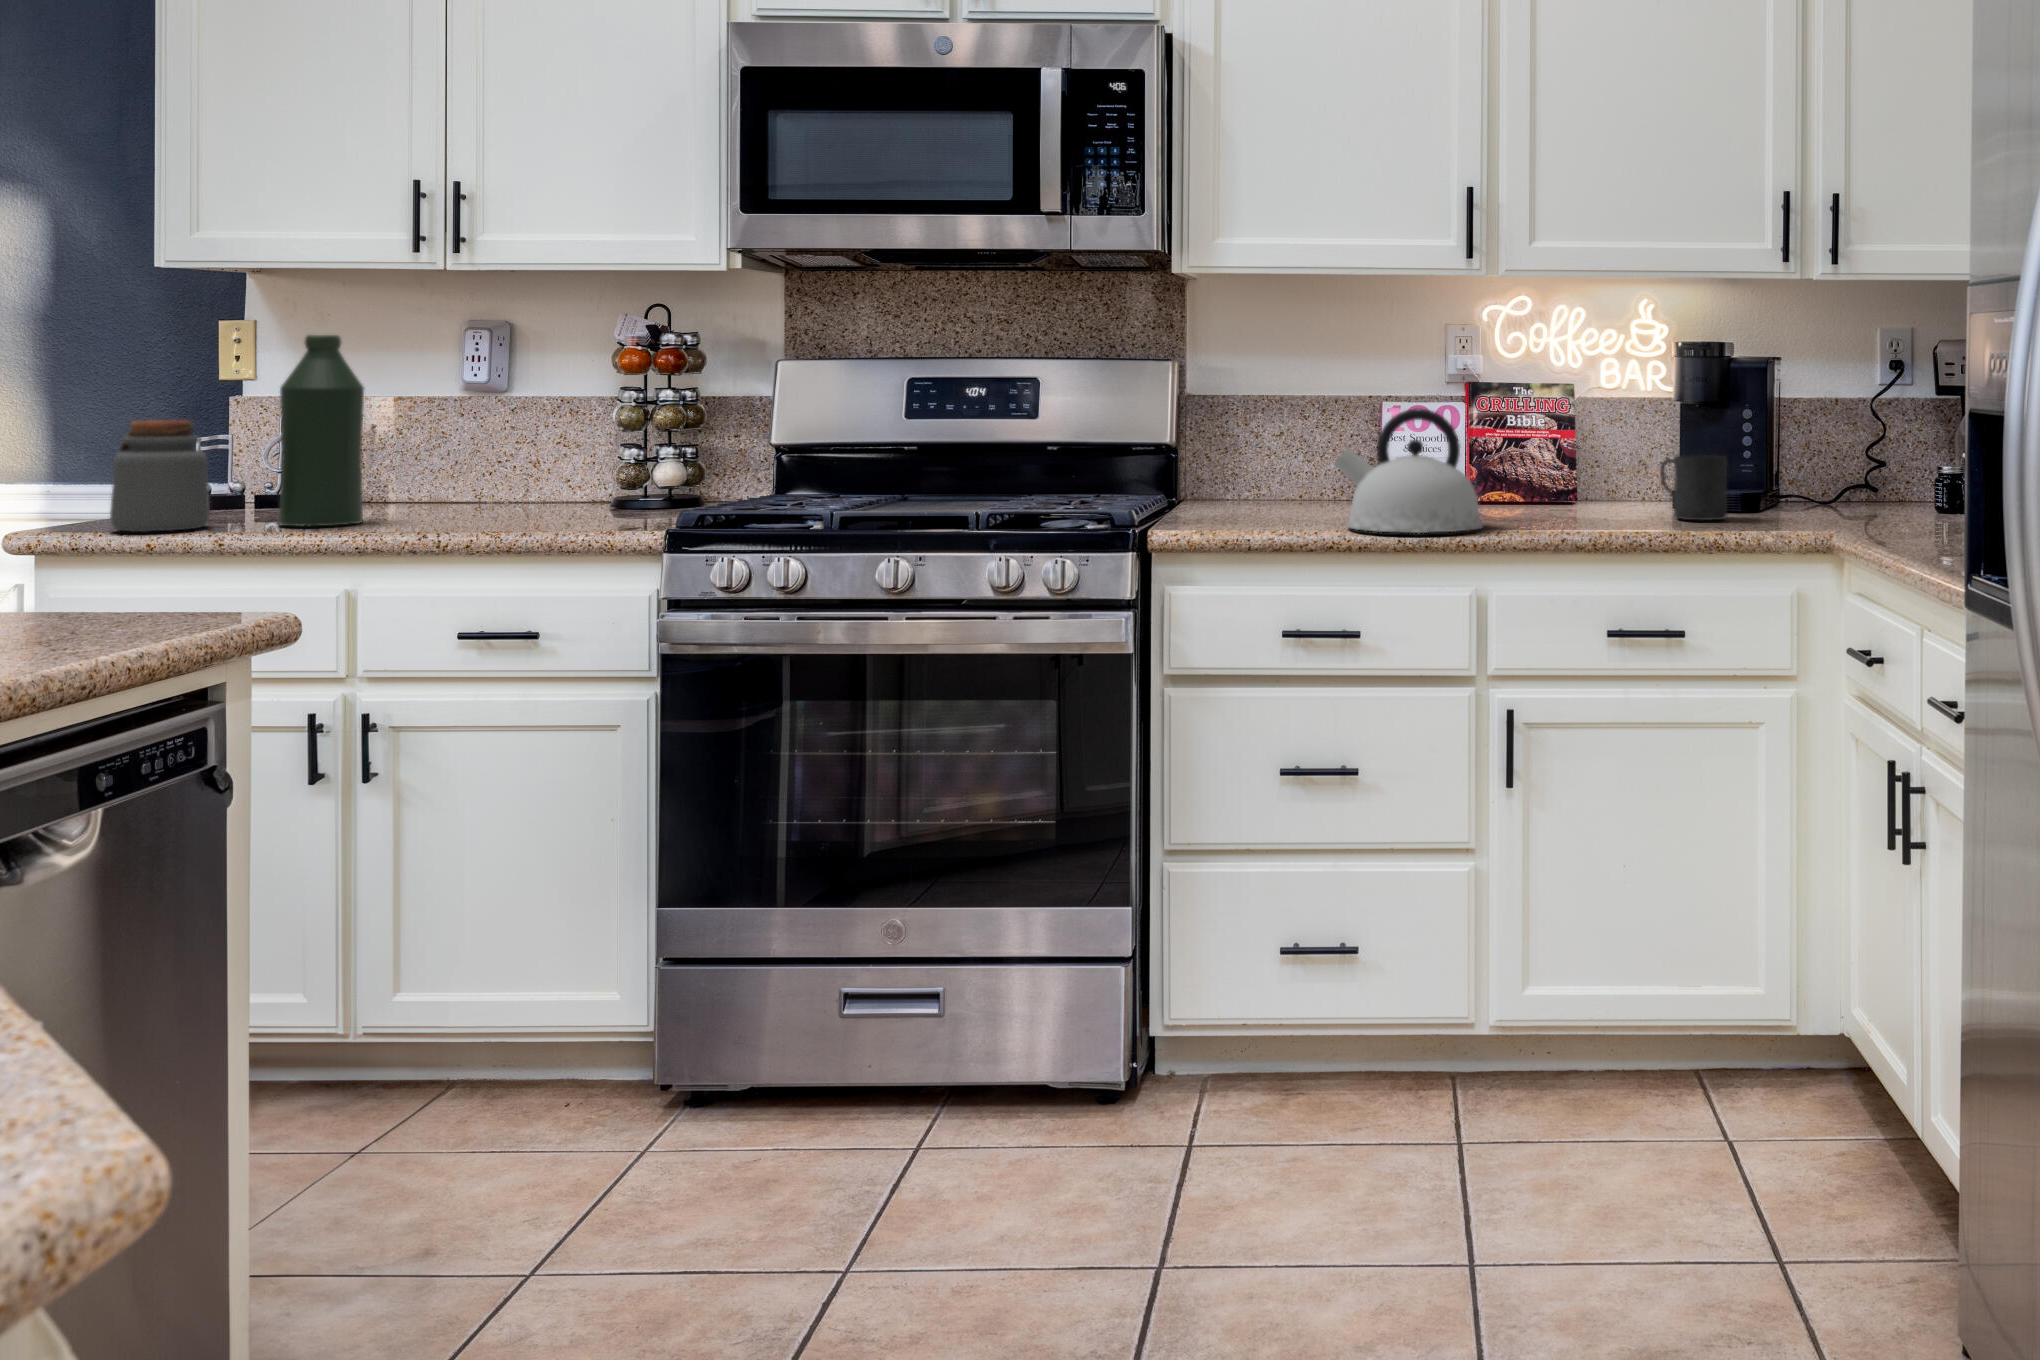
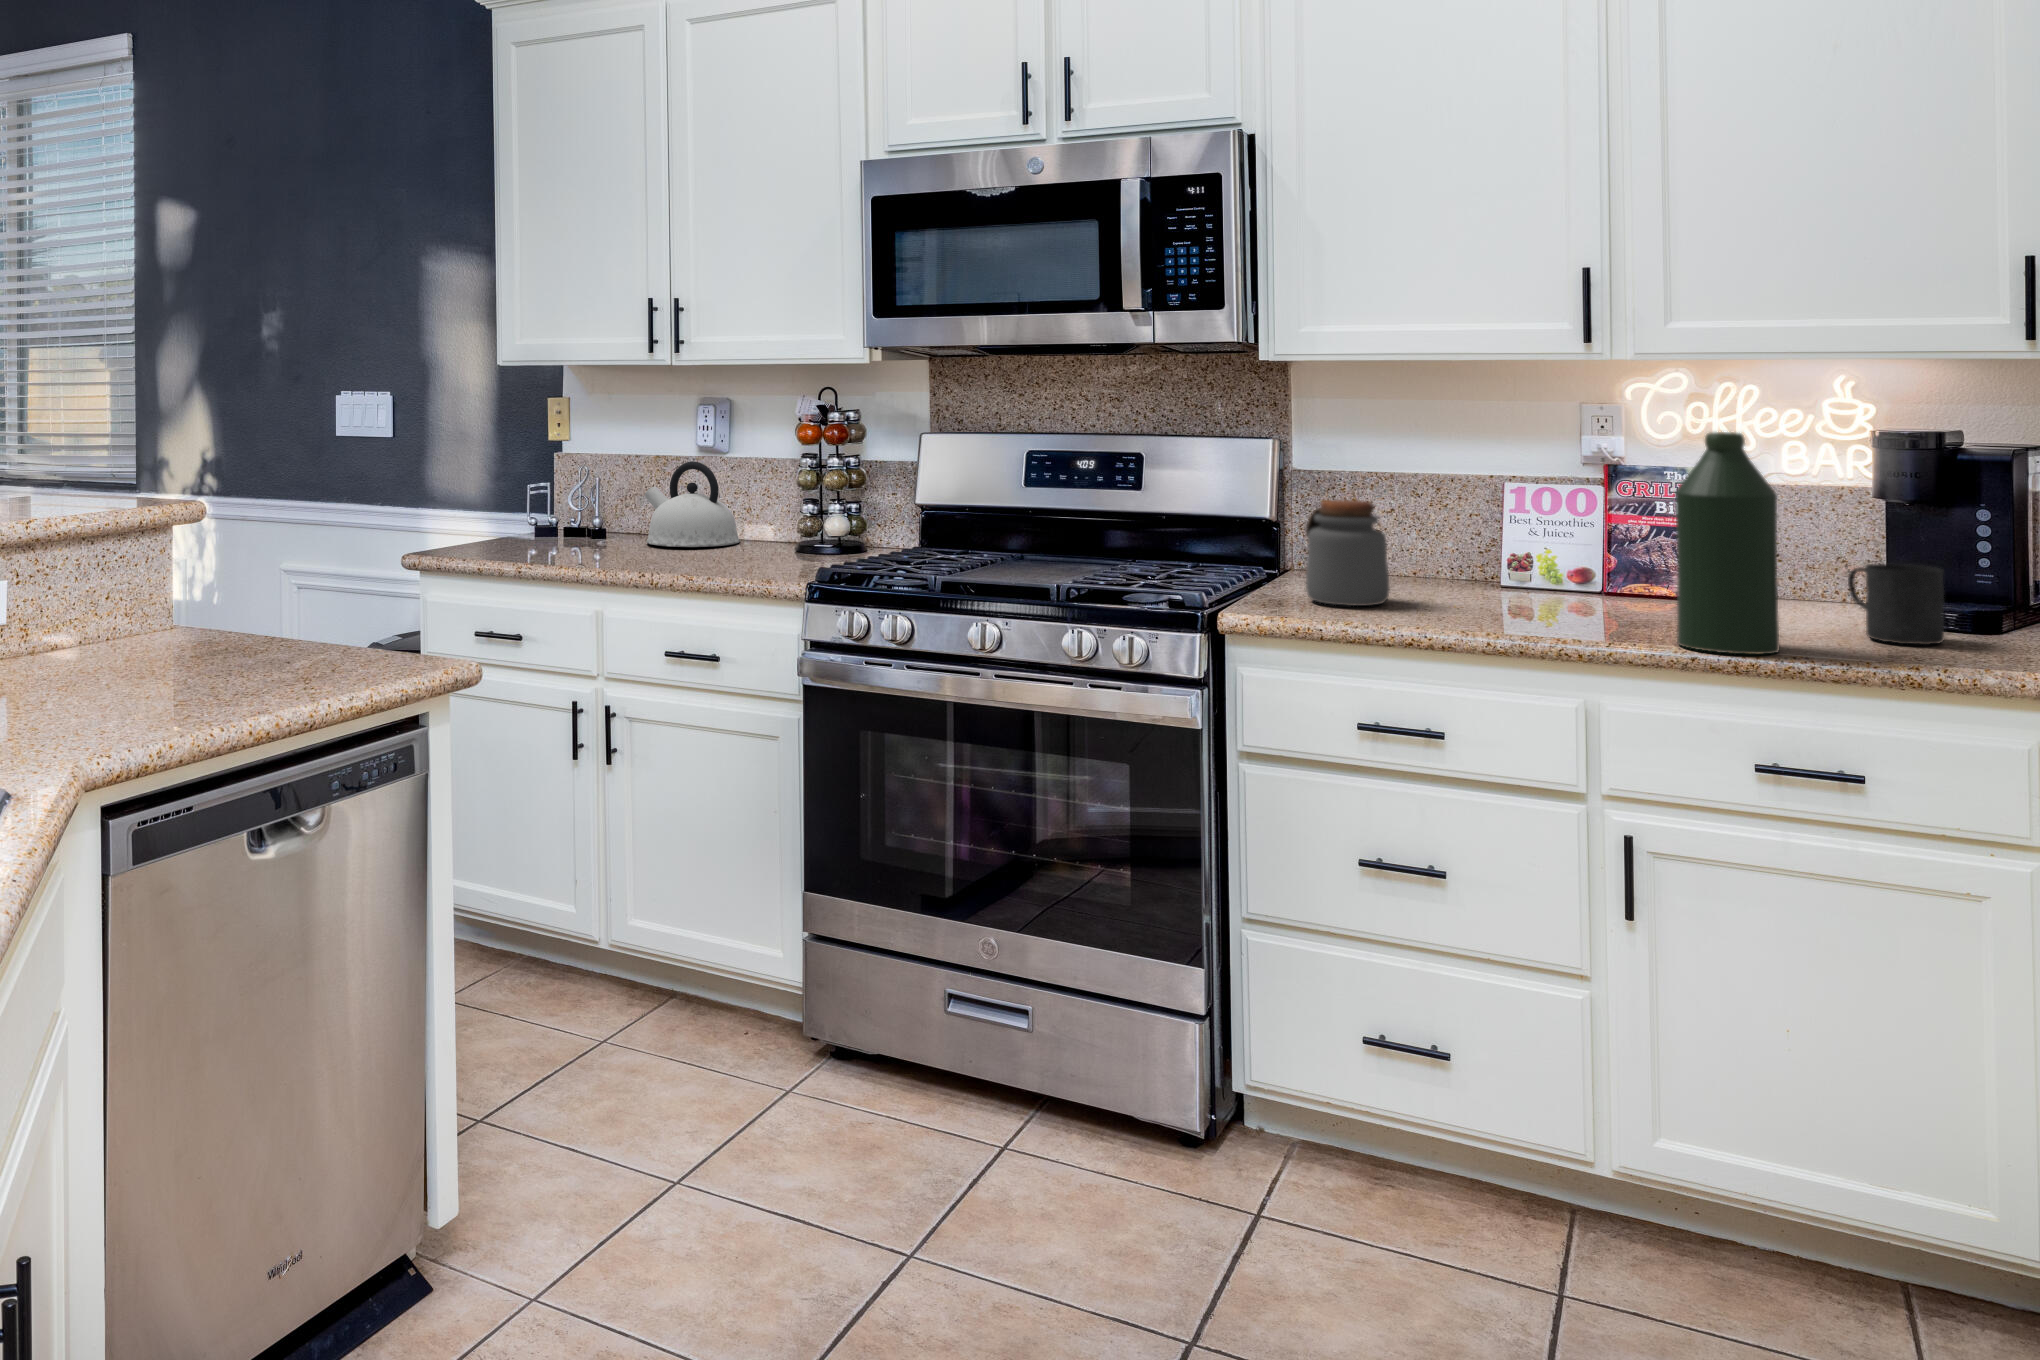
bottle: present [279,335,364,526] -> present [1675,432,1779,654]
kettle: present [1335,408,1483,533] -> present [645,461,740,547]
jar: present [110,420,210,532] -> present [1306,500,1390,606]

